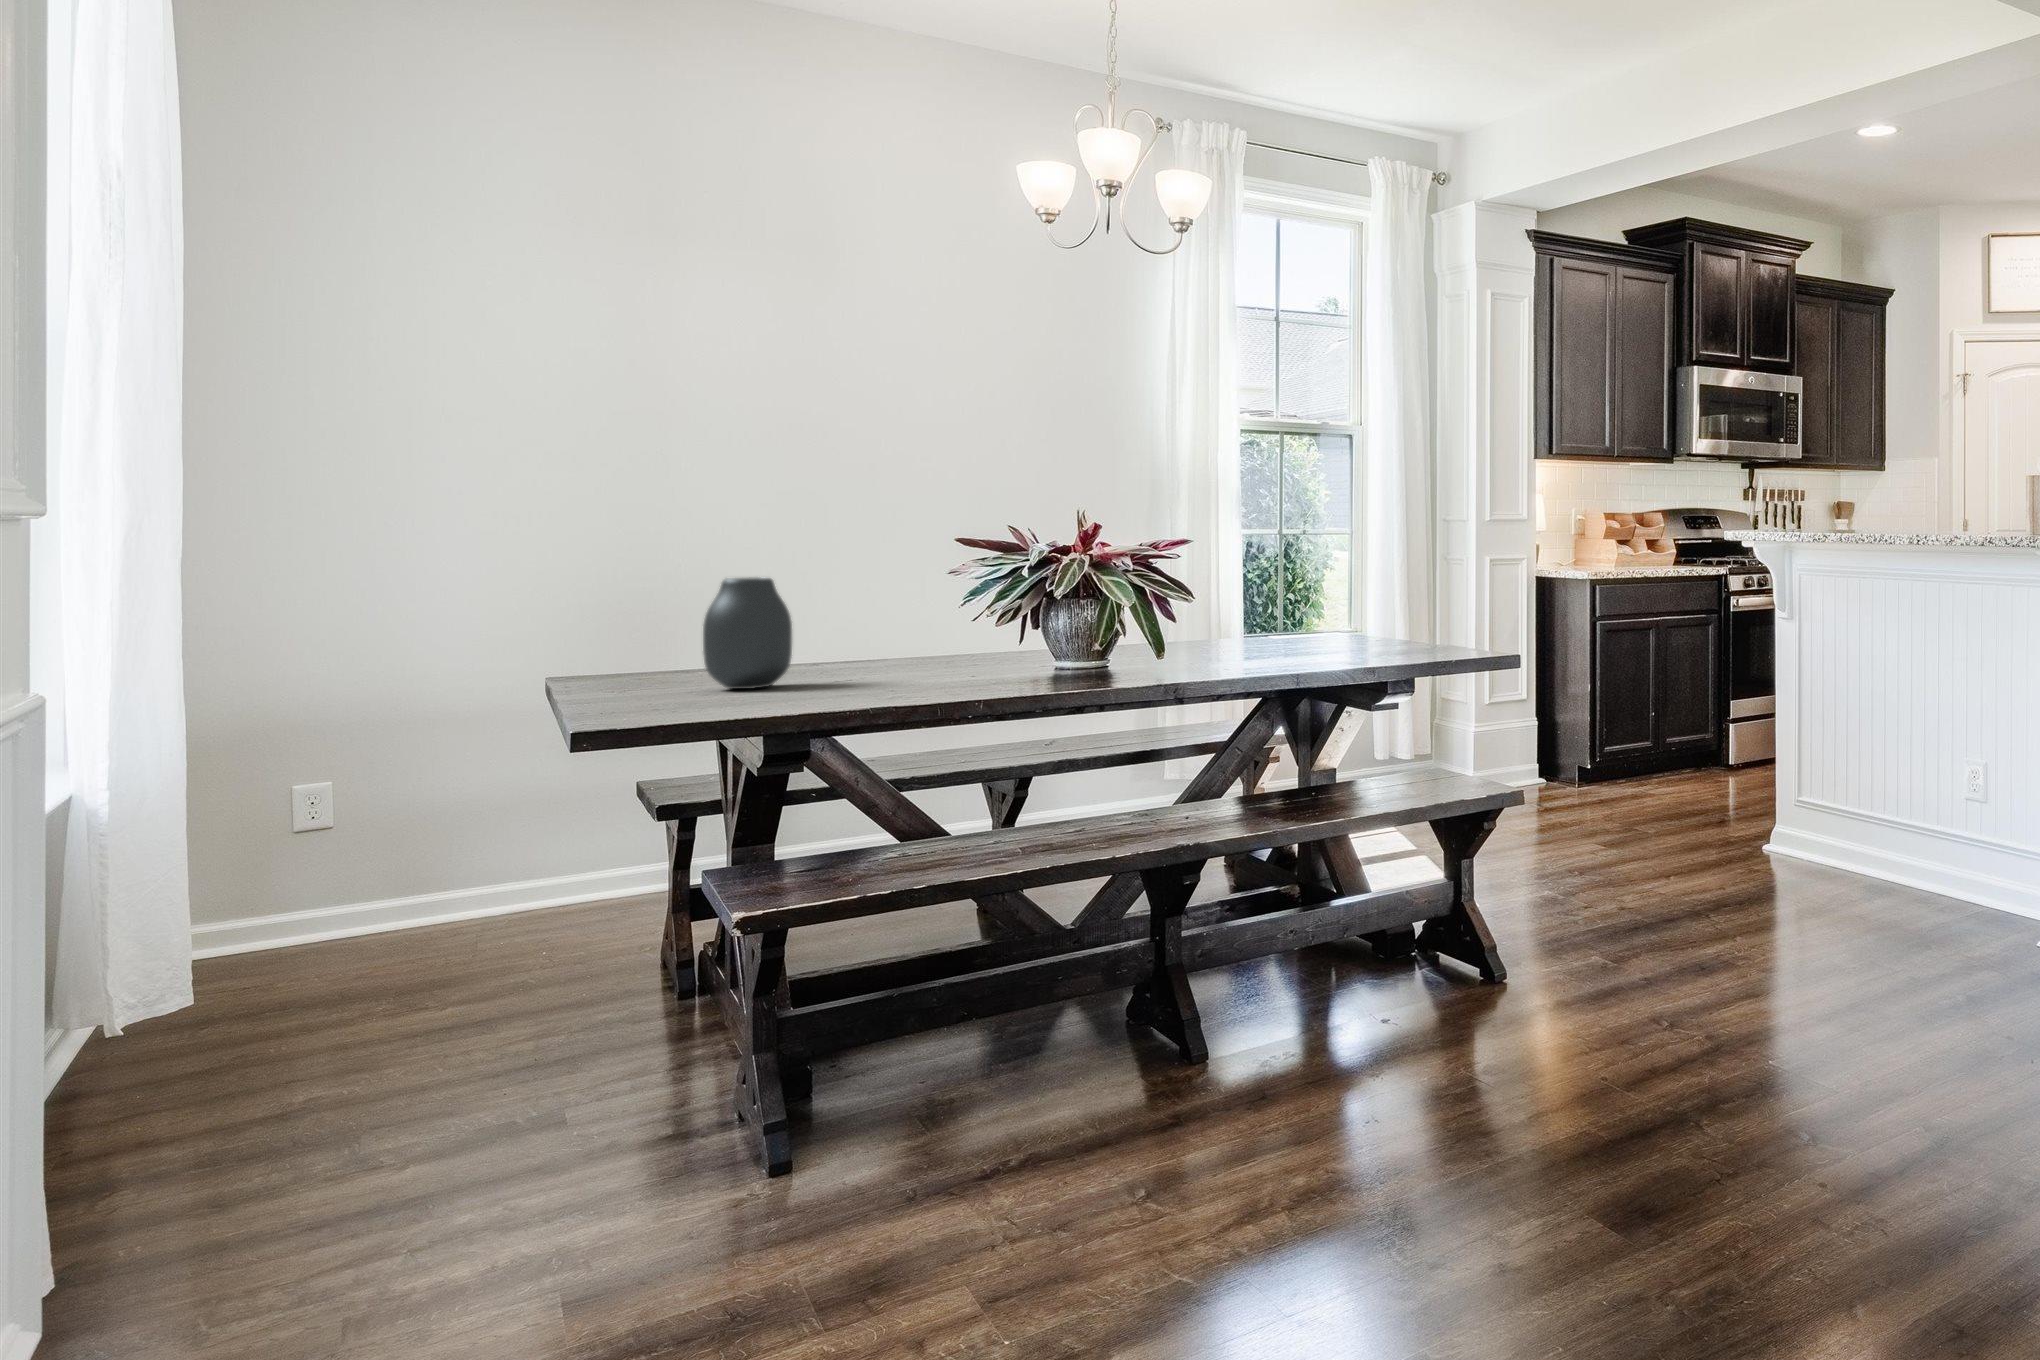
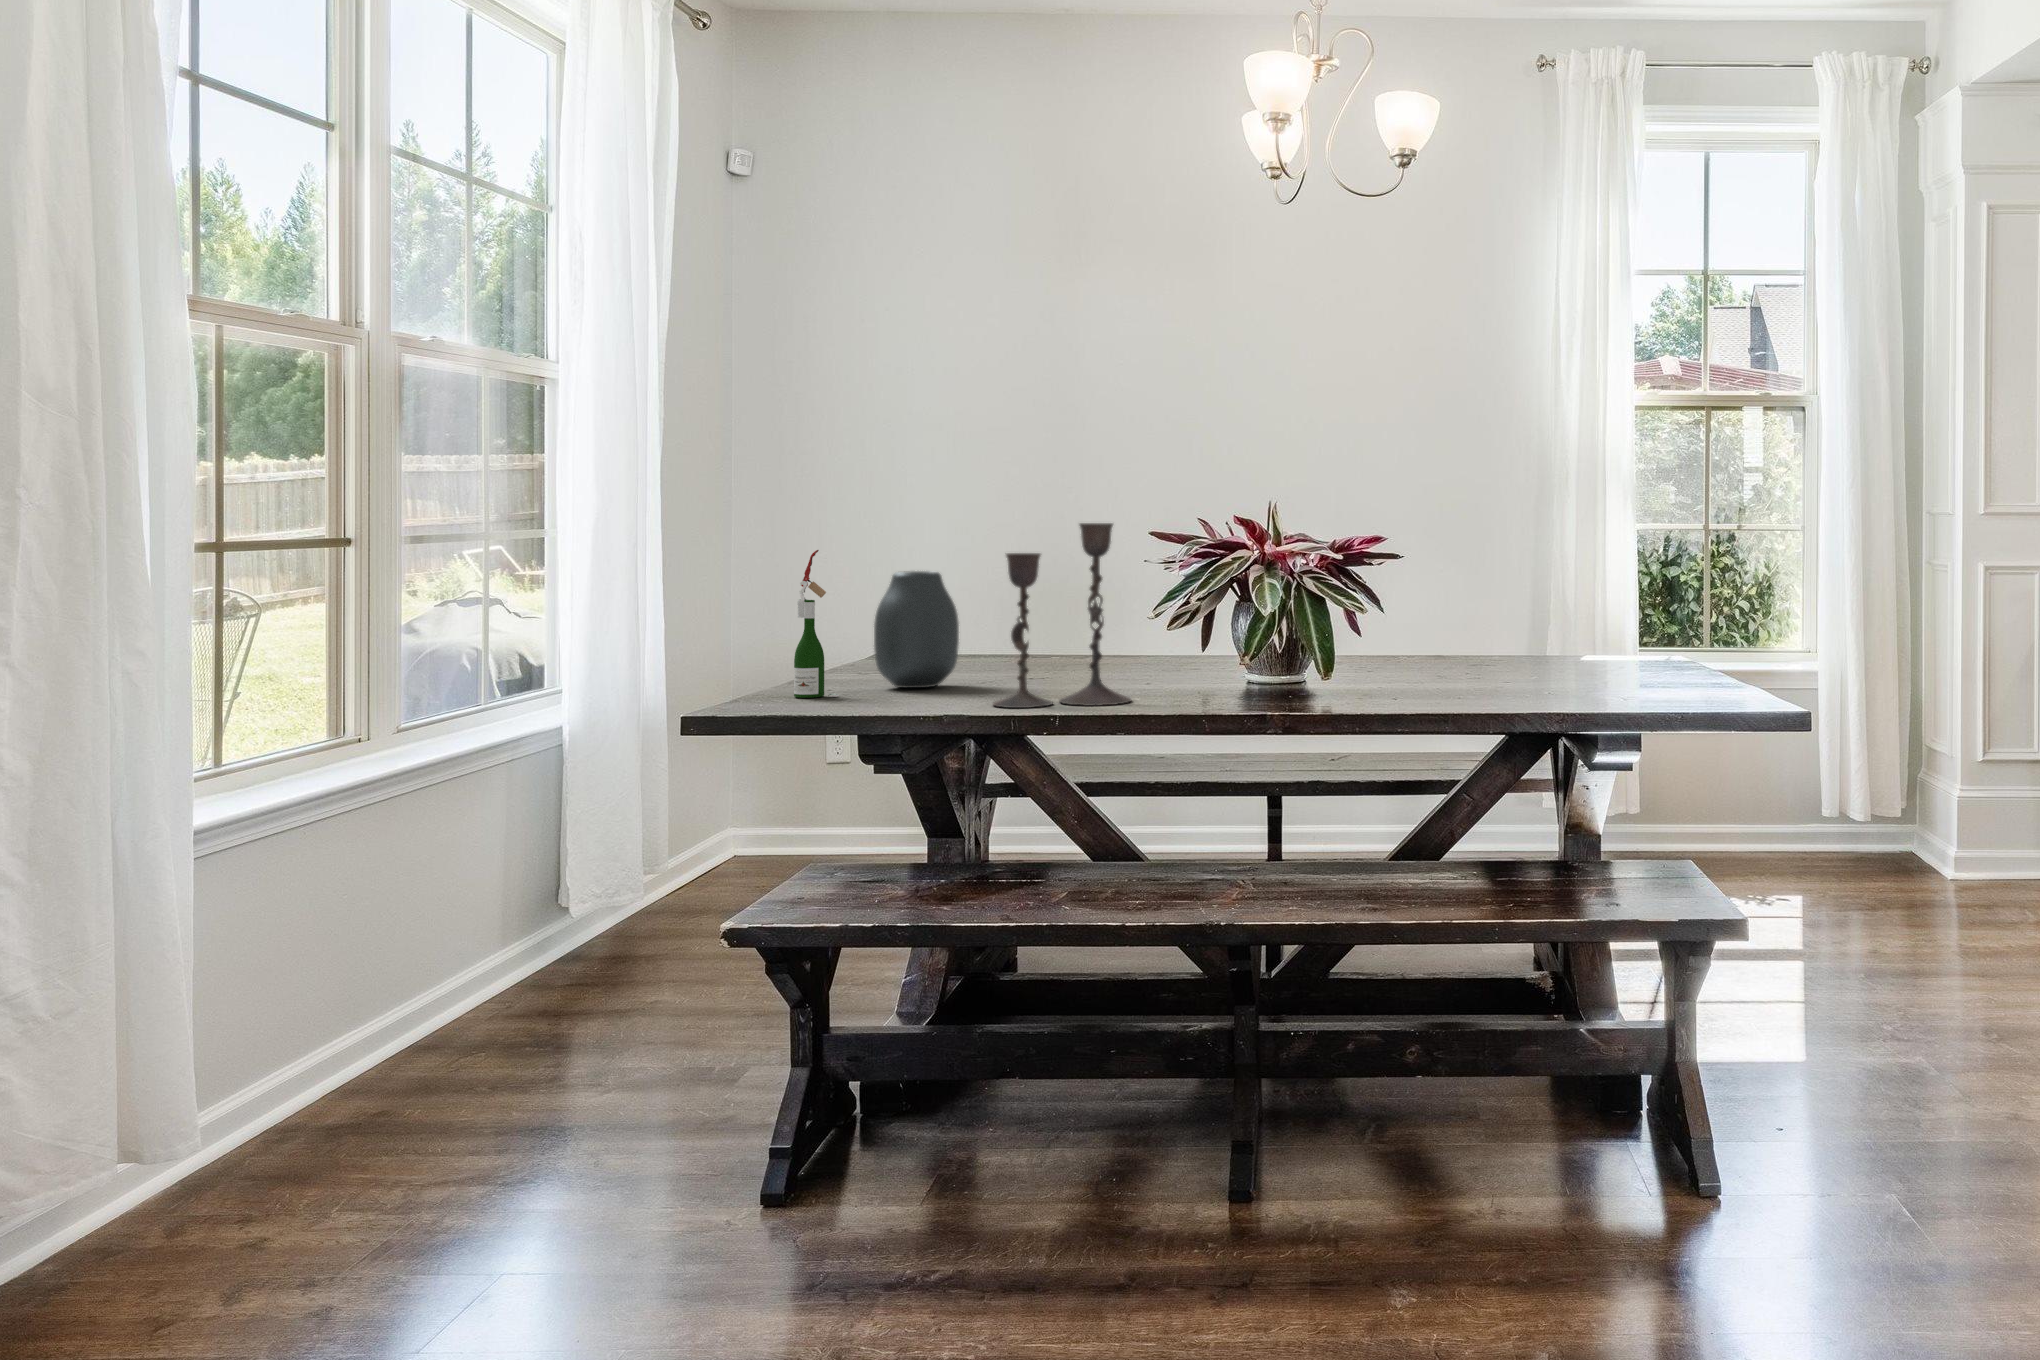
candlestick: none [899,530,1018,693] -> present [993,523,1131,708]
wine bottle: none [649,558,701,702] -> present [794,550,839,698]

